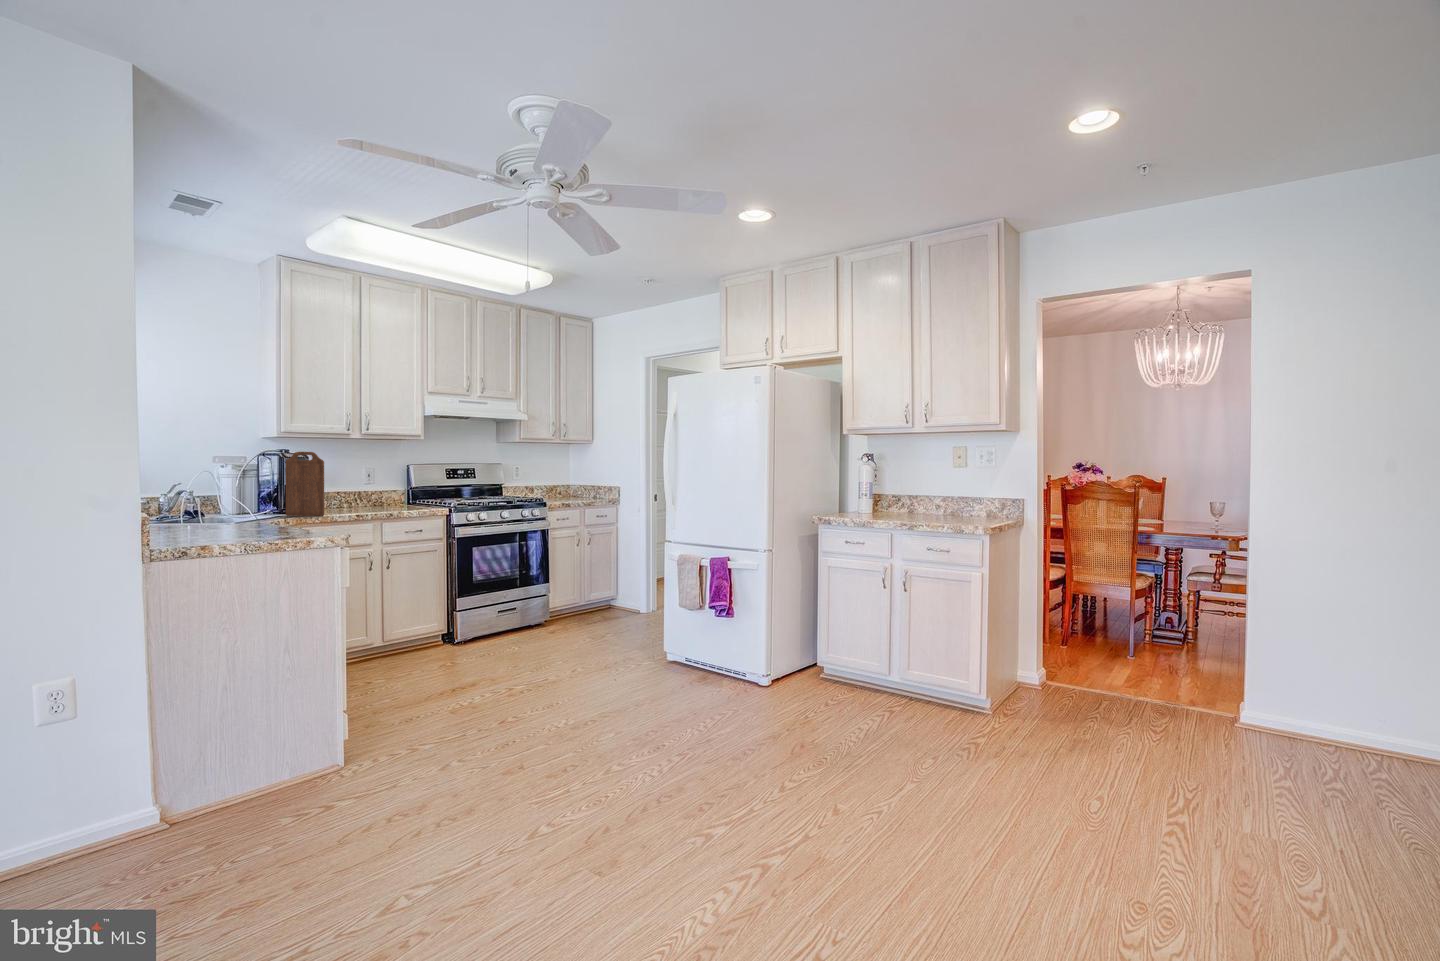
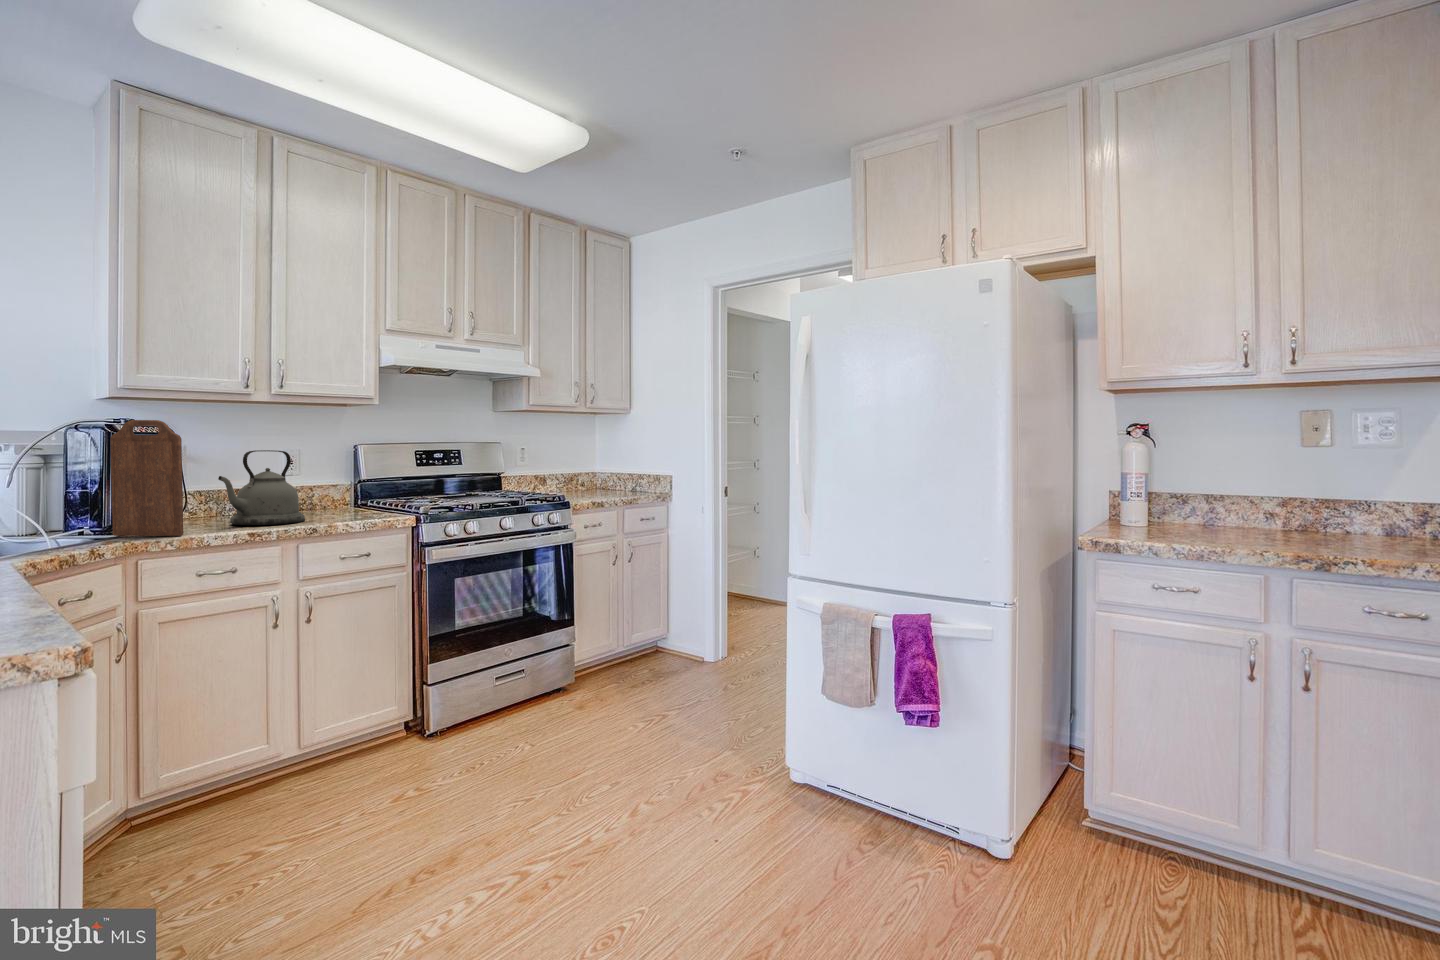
kettle: none [340,468,385,512] -> present [218,450,305,525]

